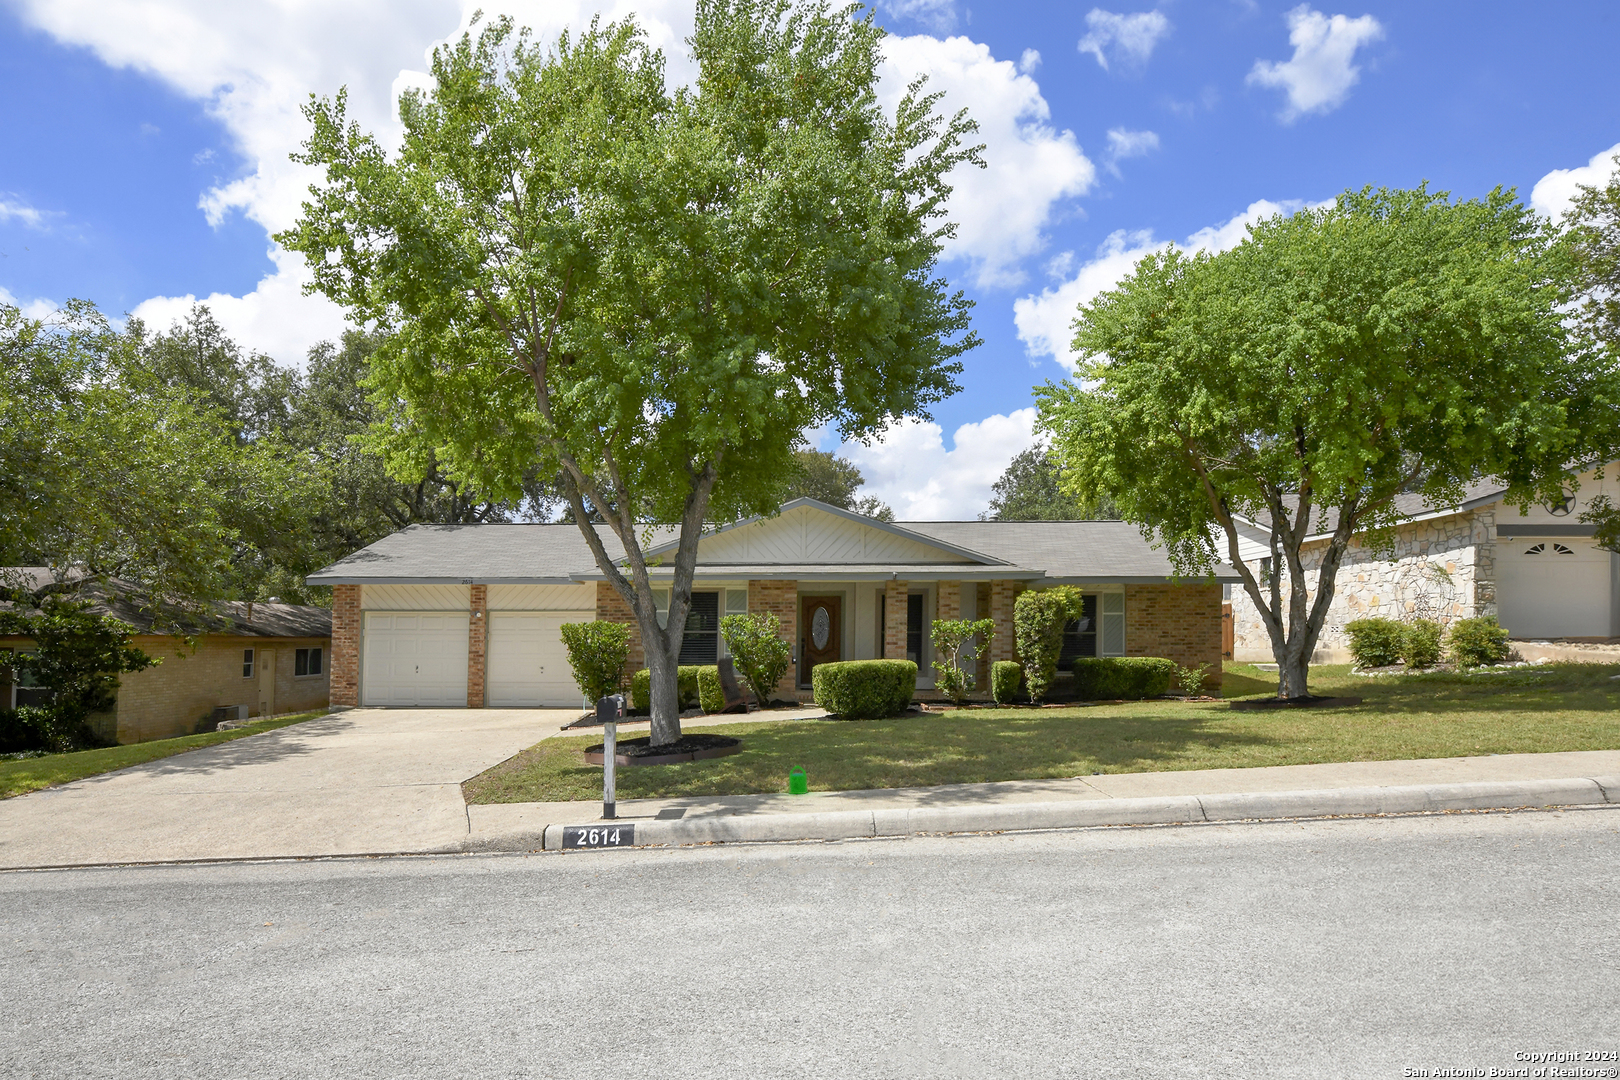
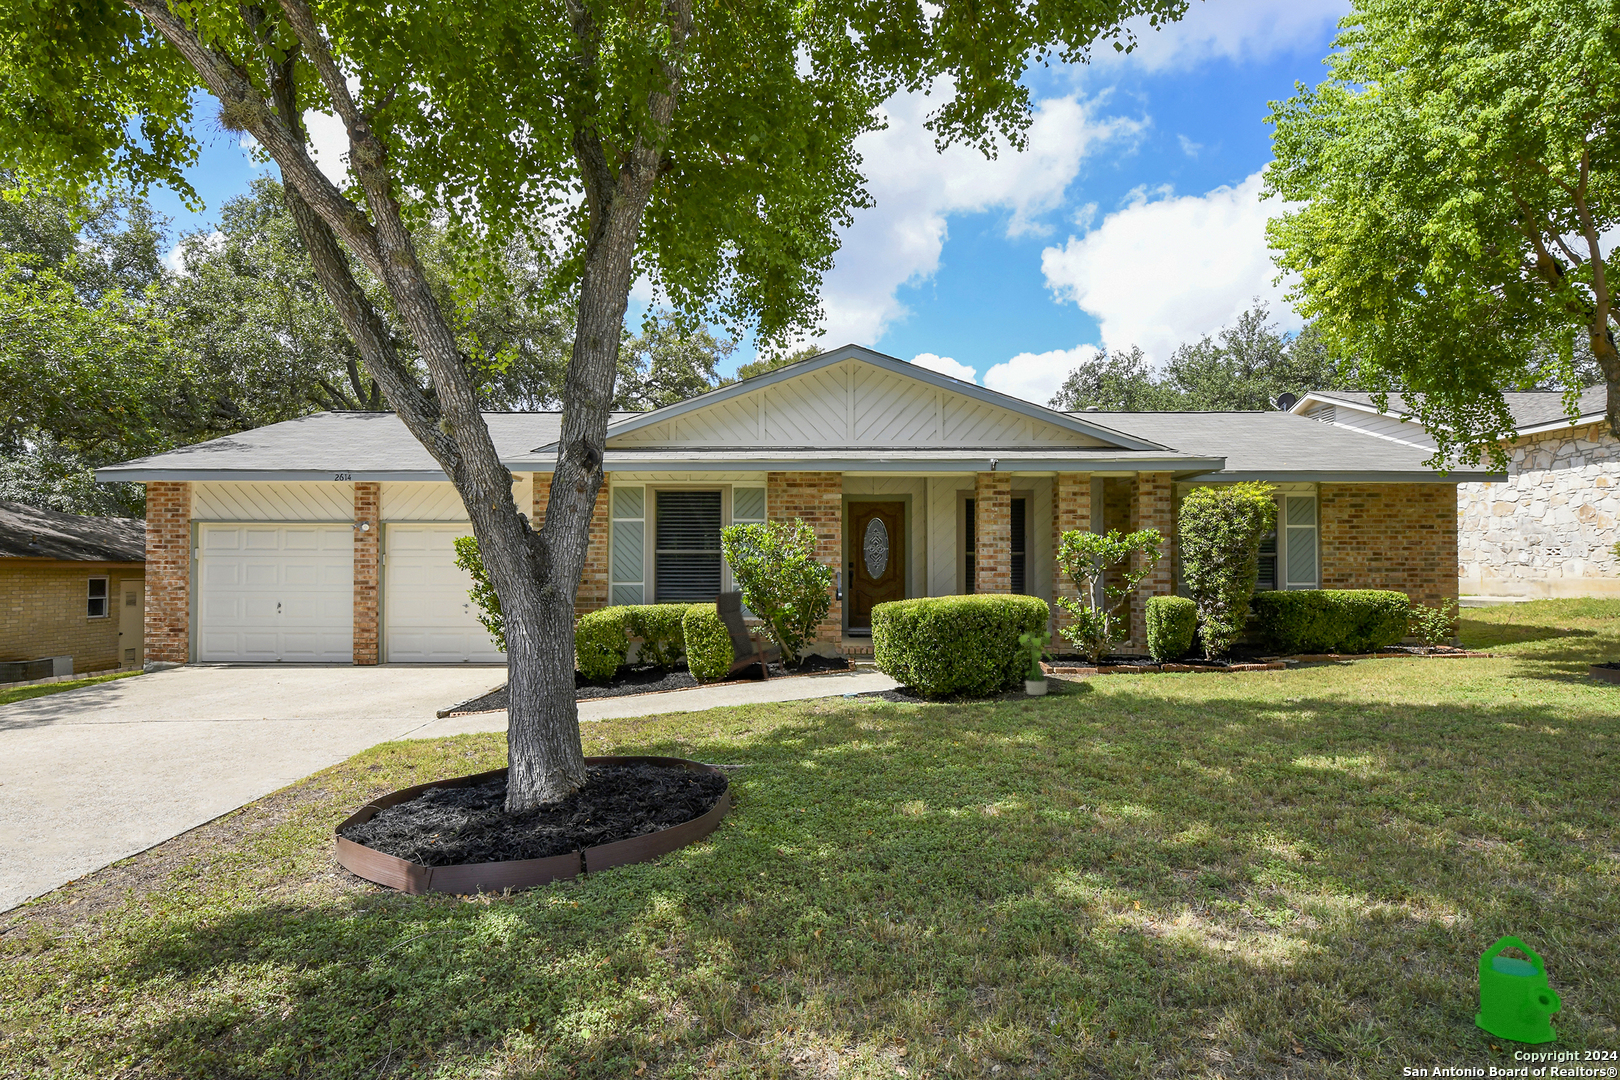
potted plant: none [892,680,918,719] -> present [1019,632,1052,695]
watering can: present [789,765,807,794] -> present [1475,936,1561,1044]

